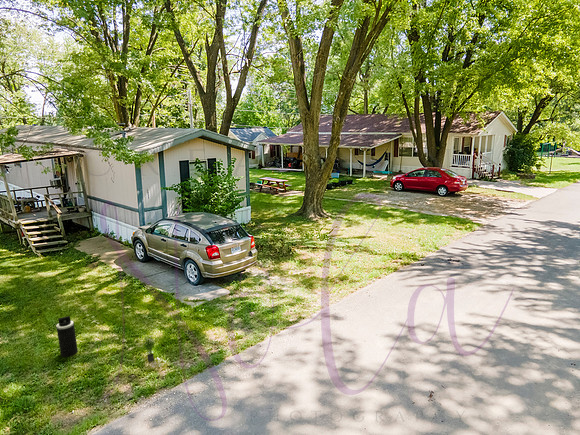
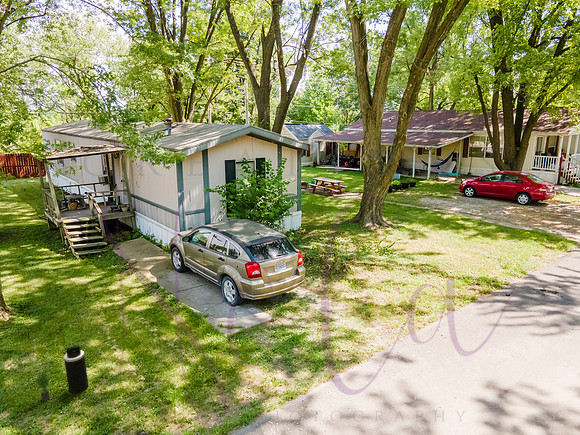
potted plant: present [141,337,155,362] -> present [31,371,51,401]

